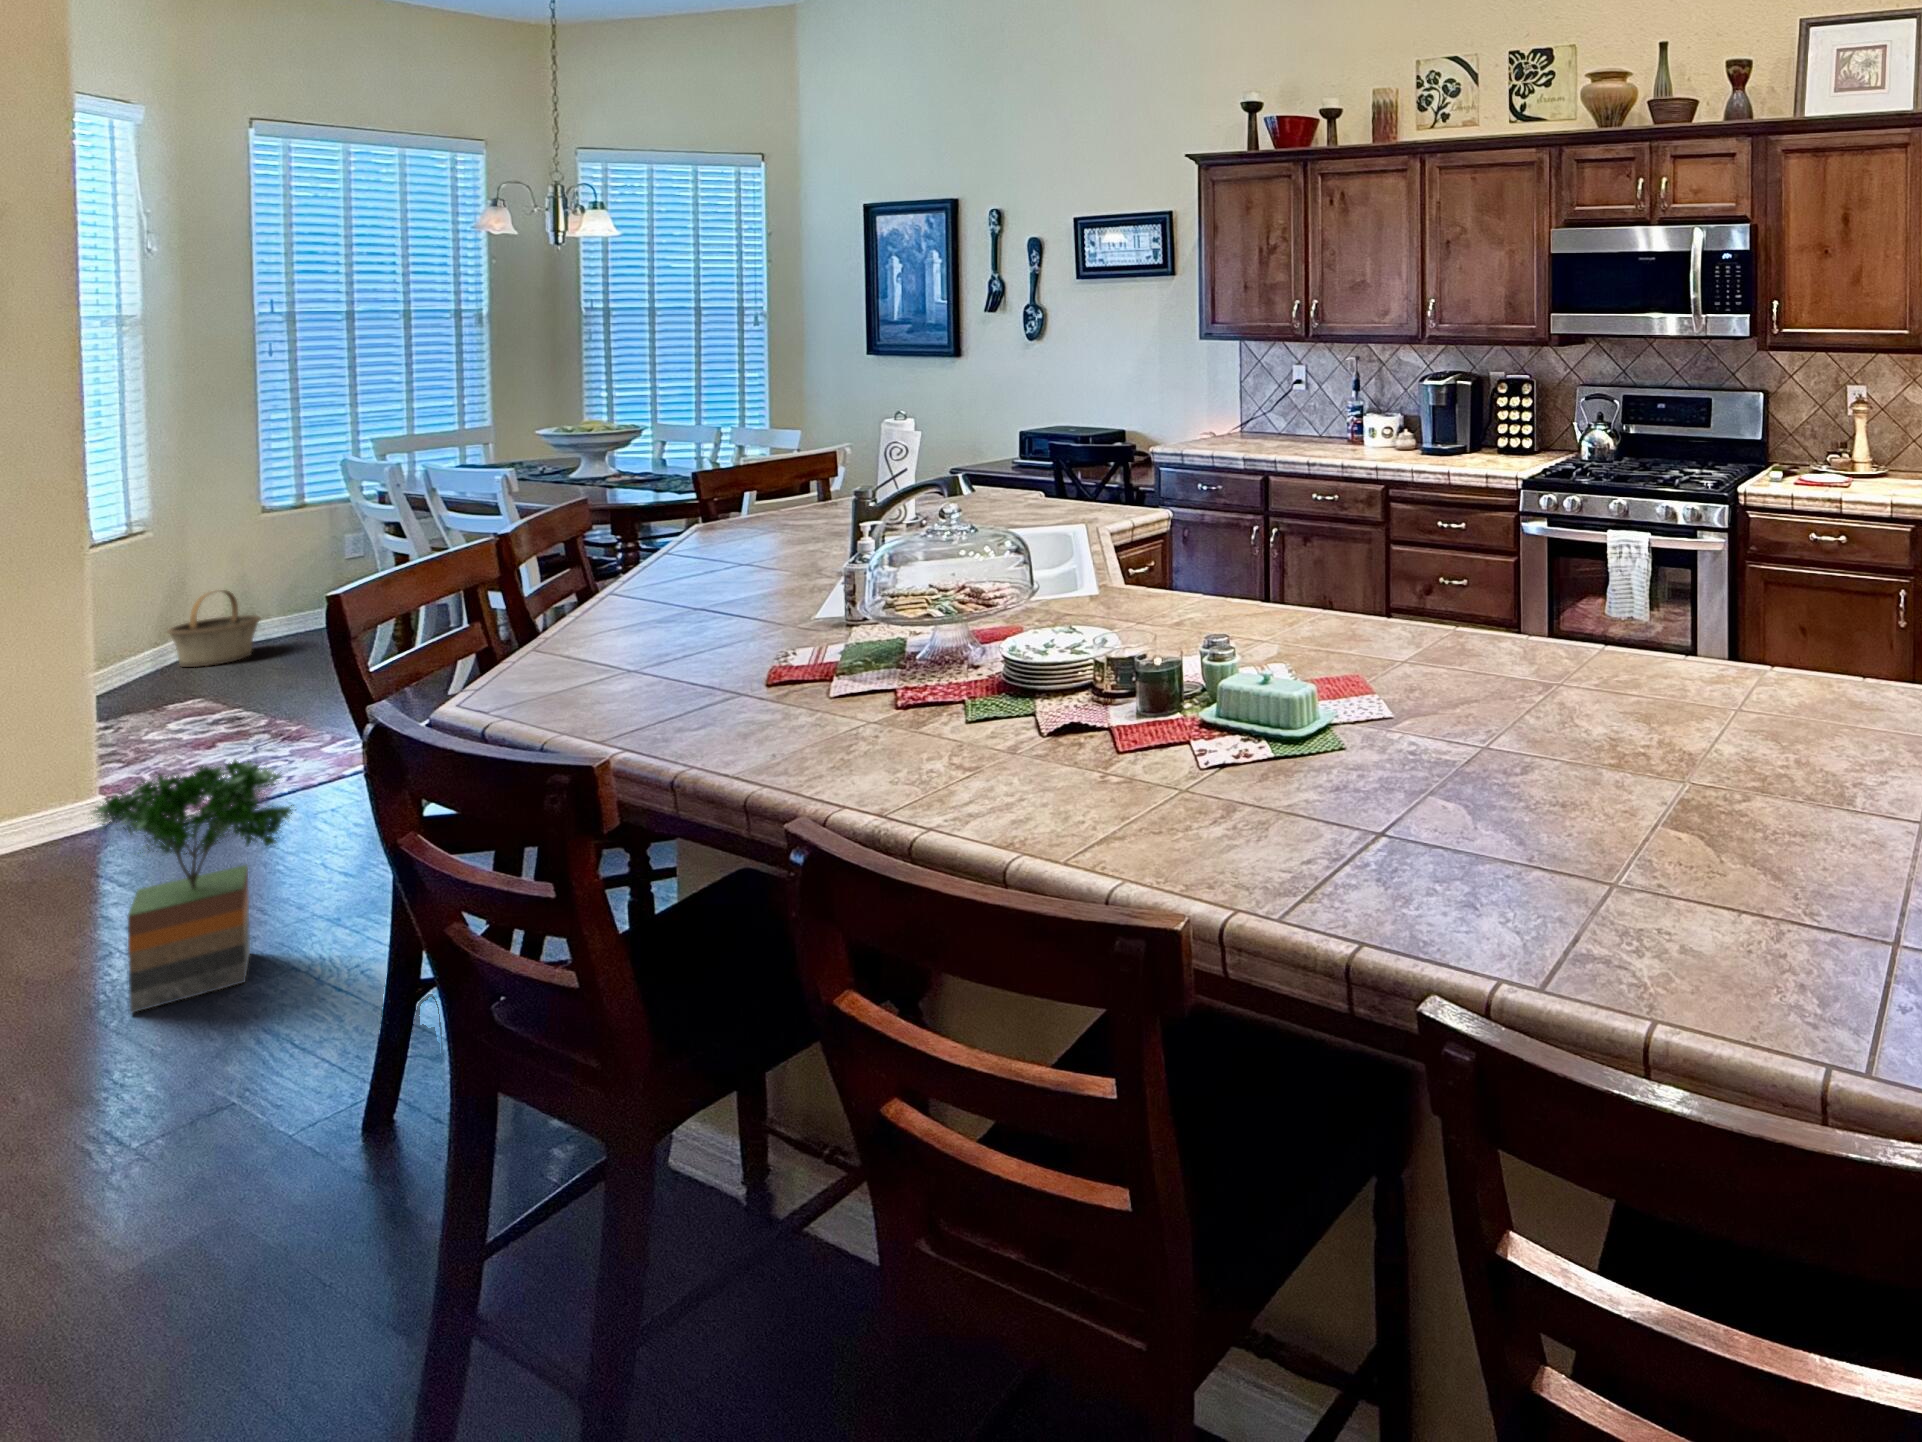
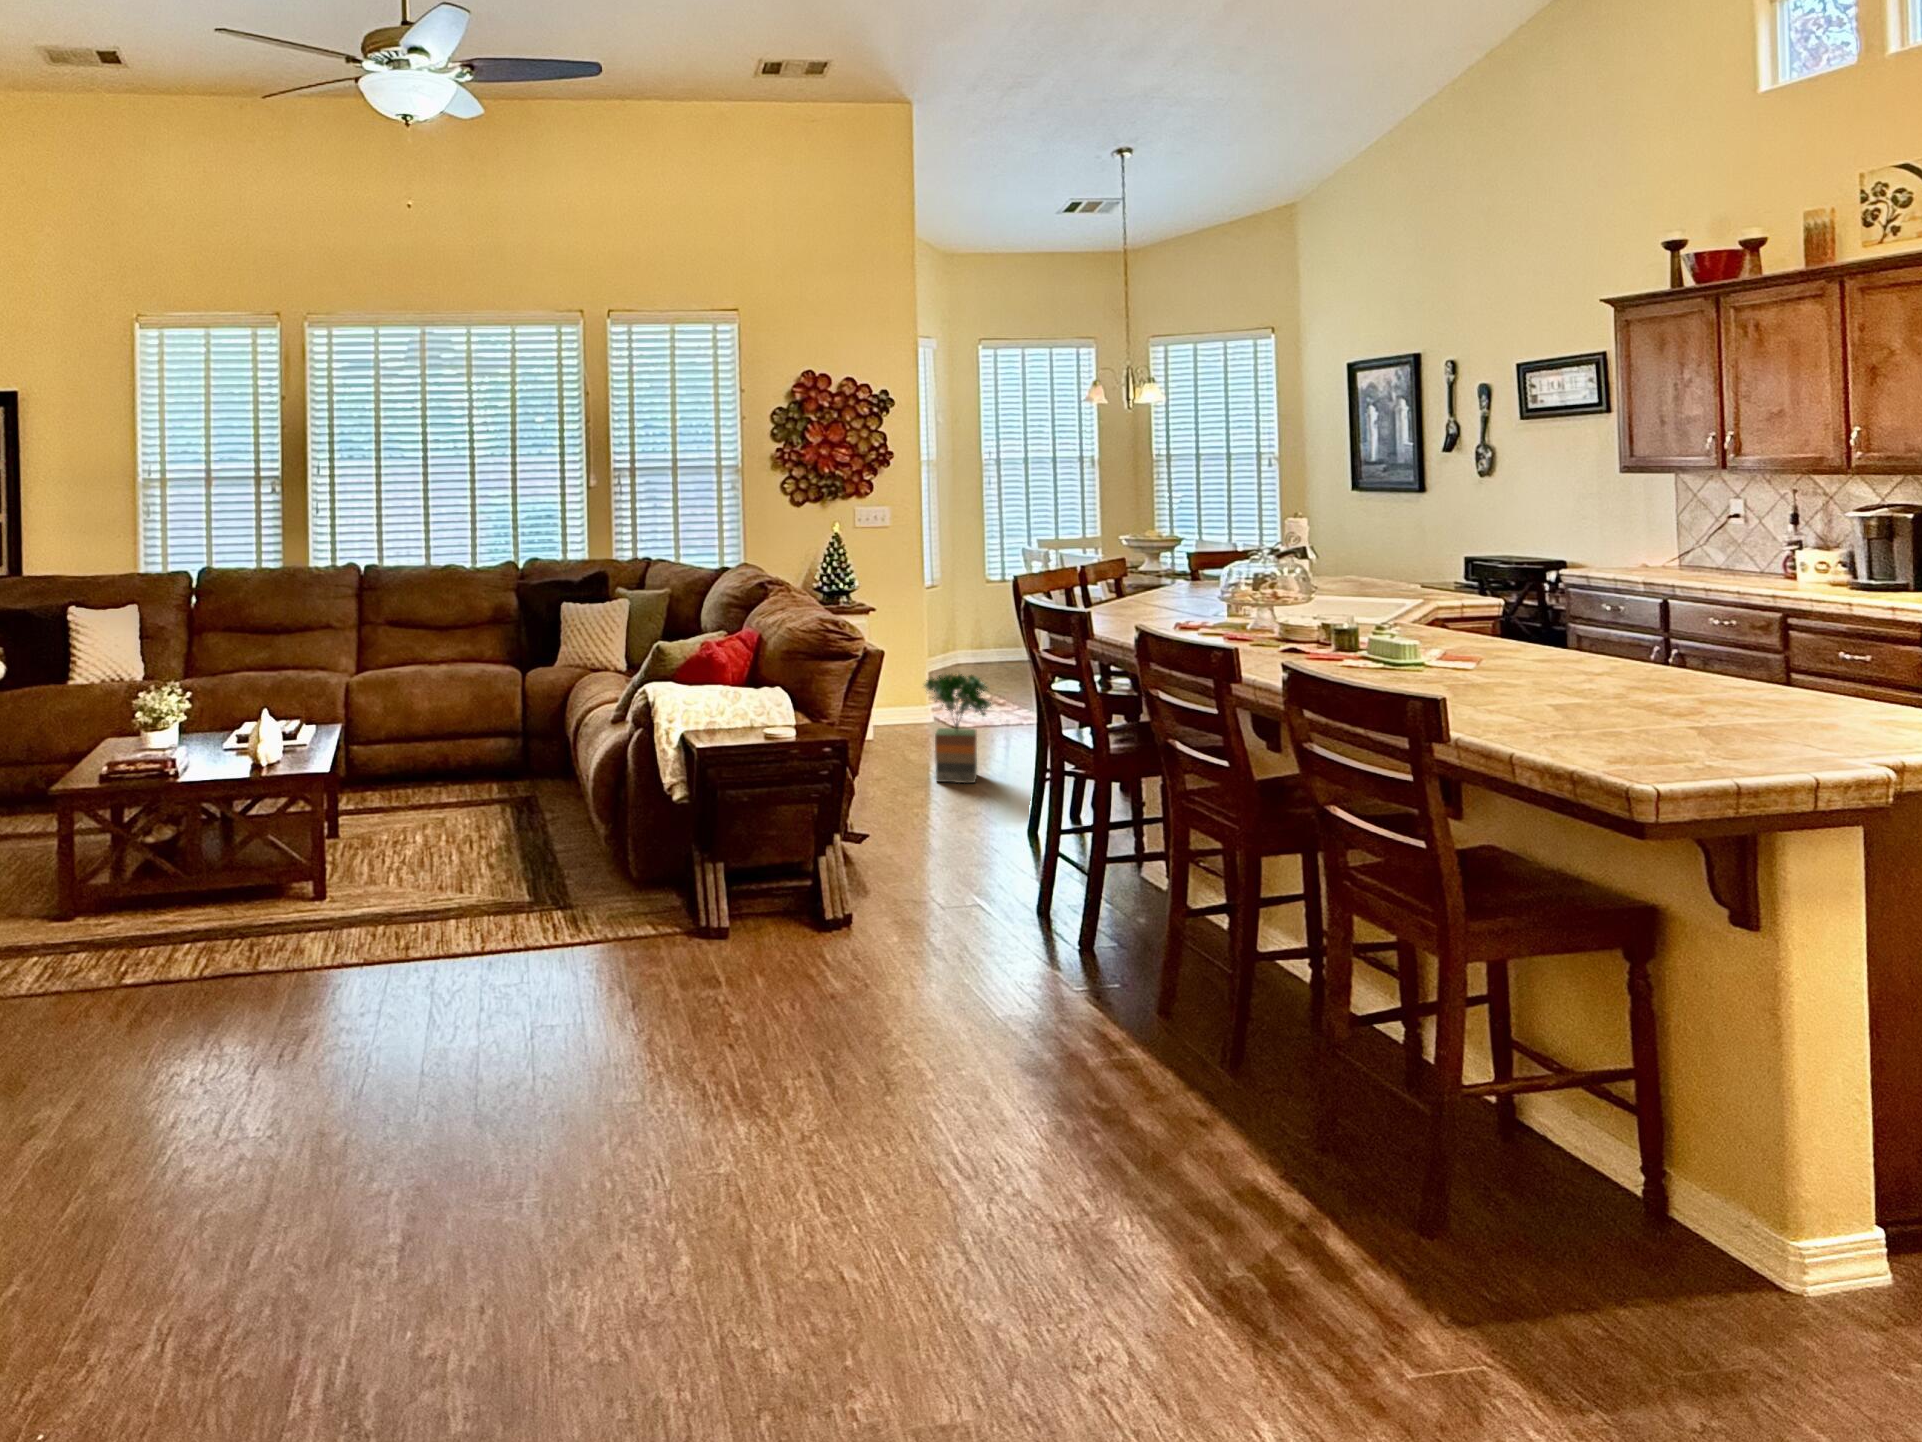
basket: present [168,590,260,667] -> none [949,622,988,665]

